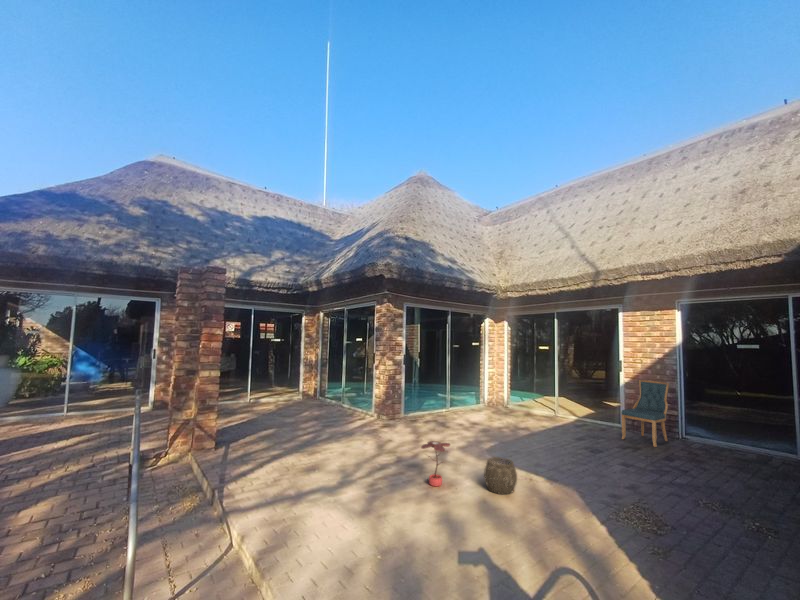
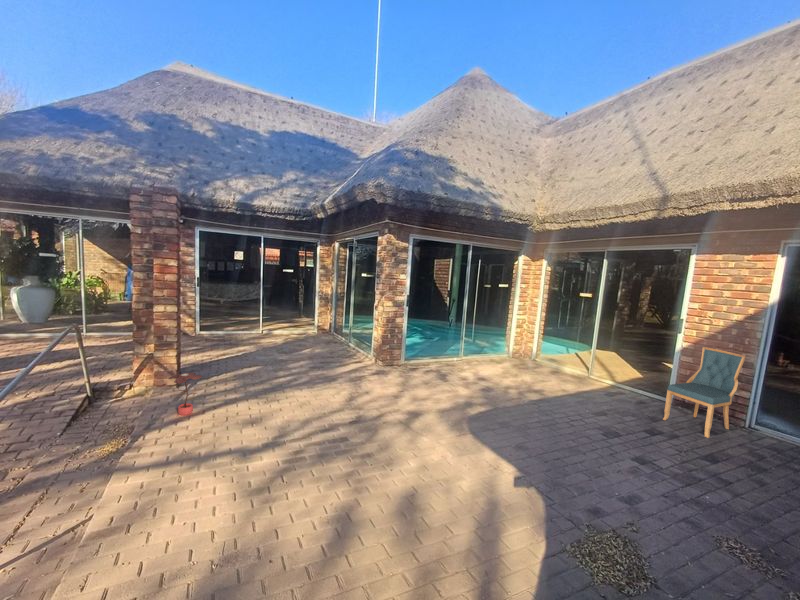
potted plant: present [421,441,450,486] -> present [169,372,202,415]
woven basket: present [484,457,517,494] -> none [432,448,476,500]

